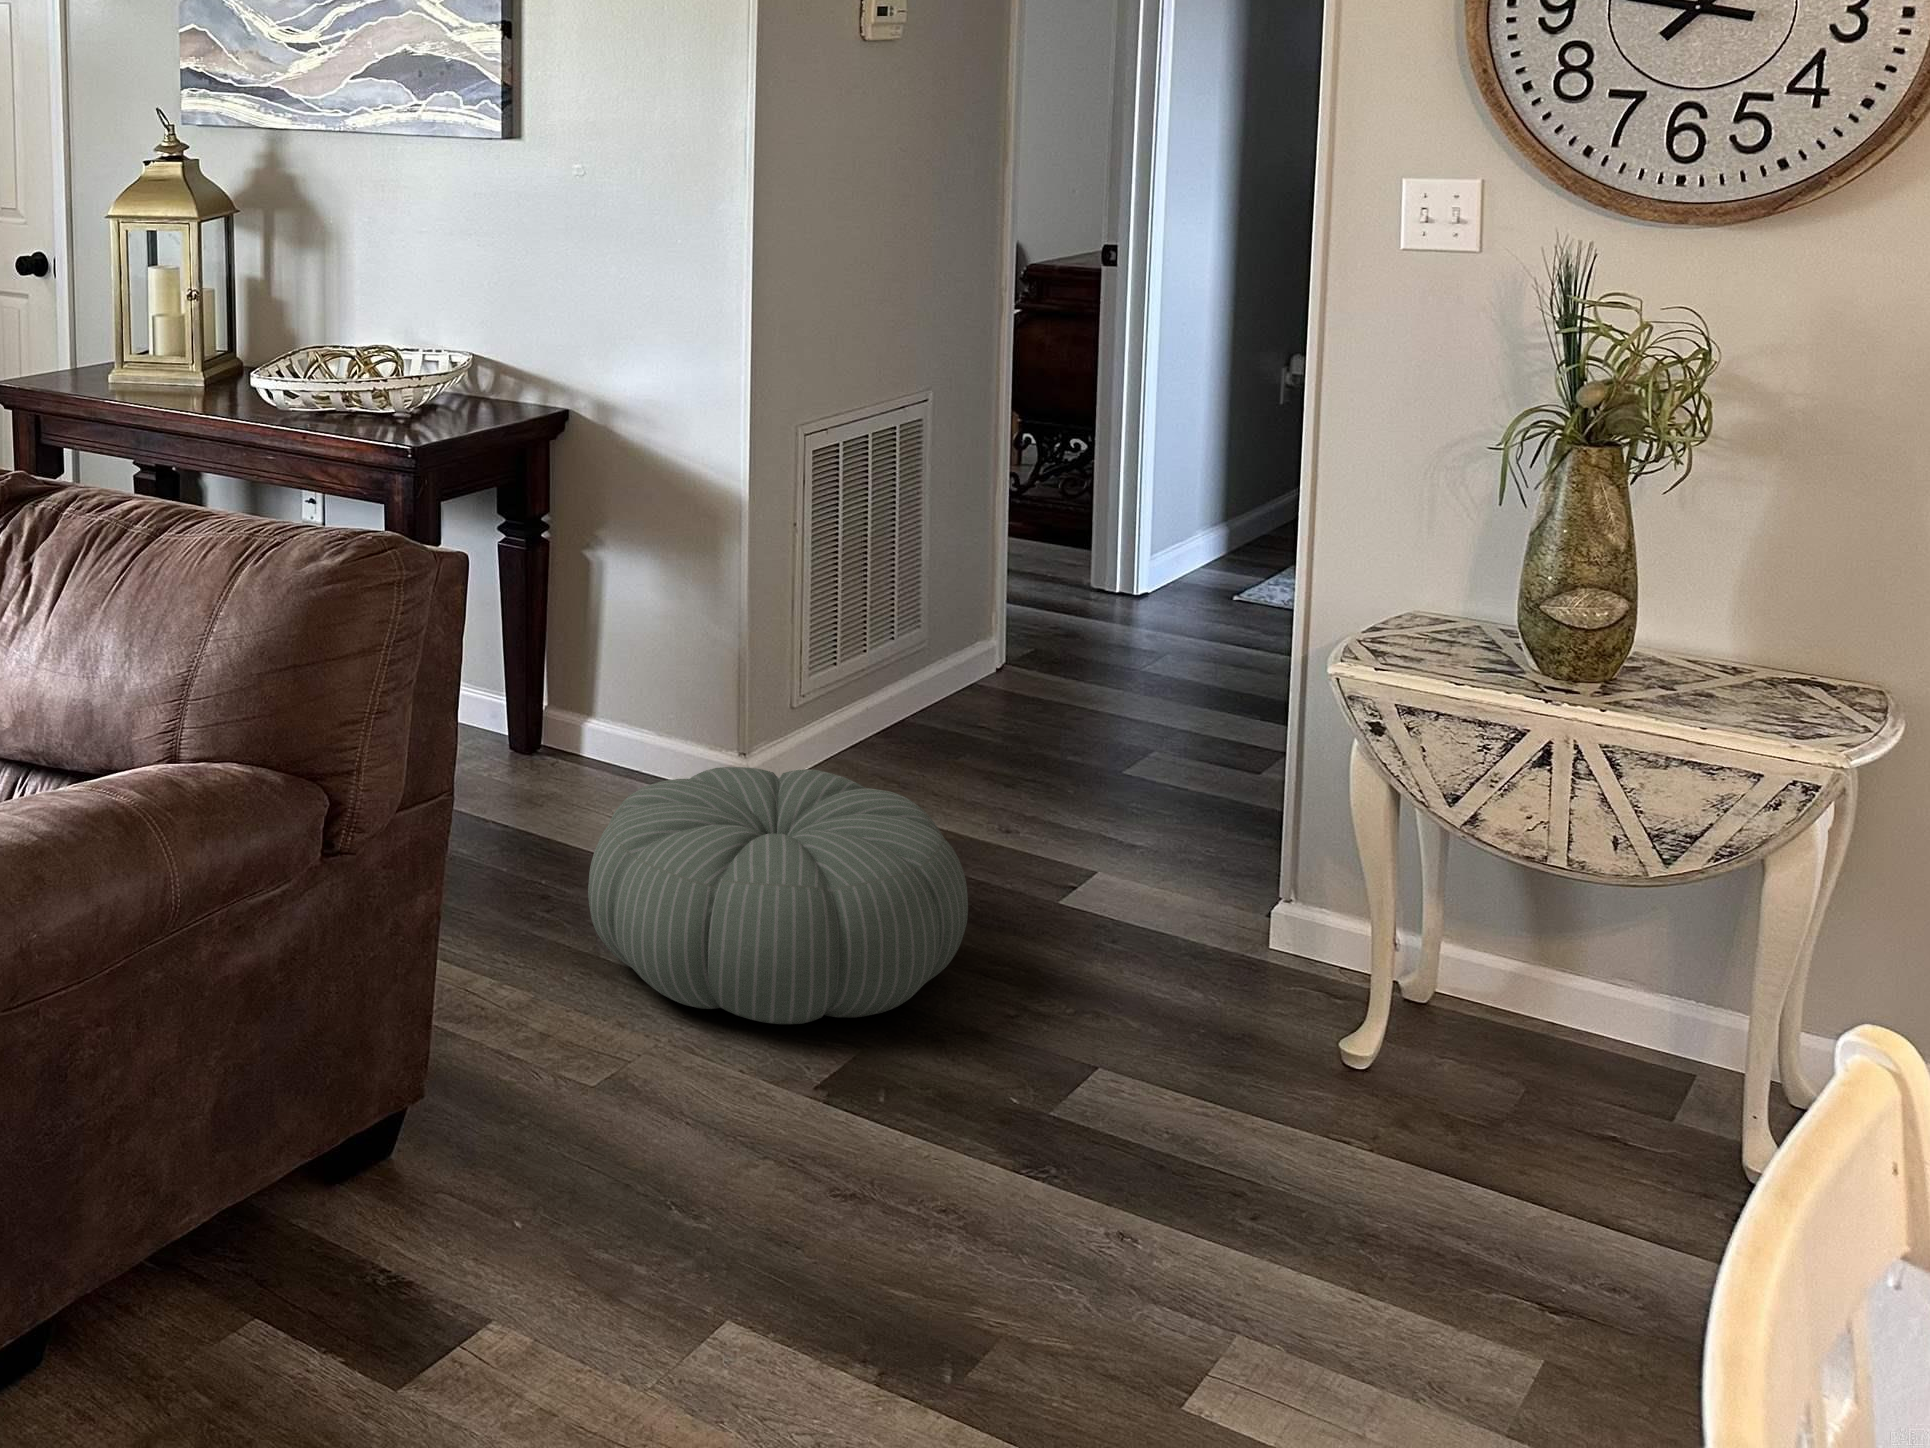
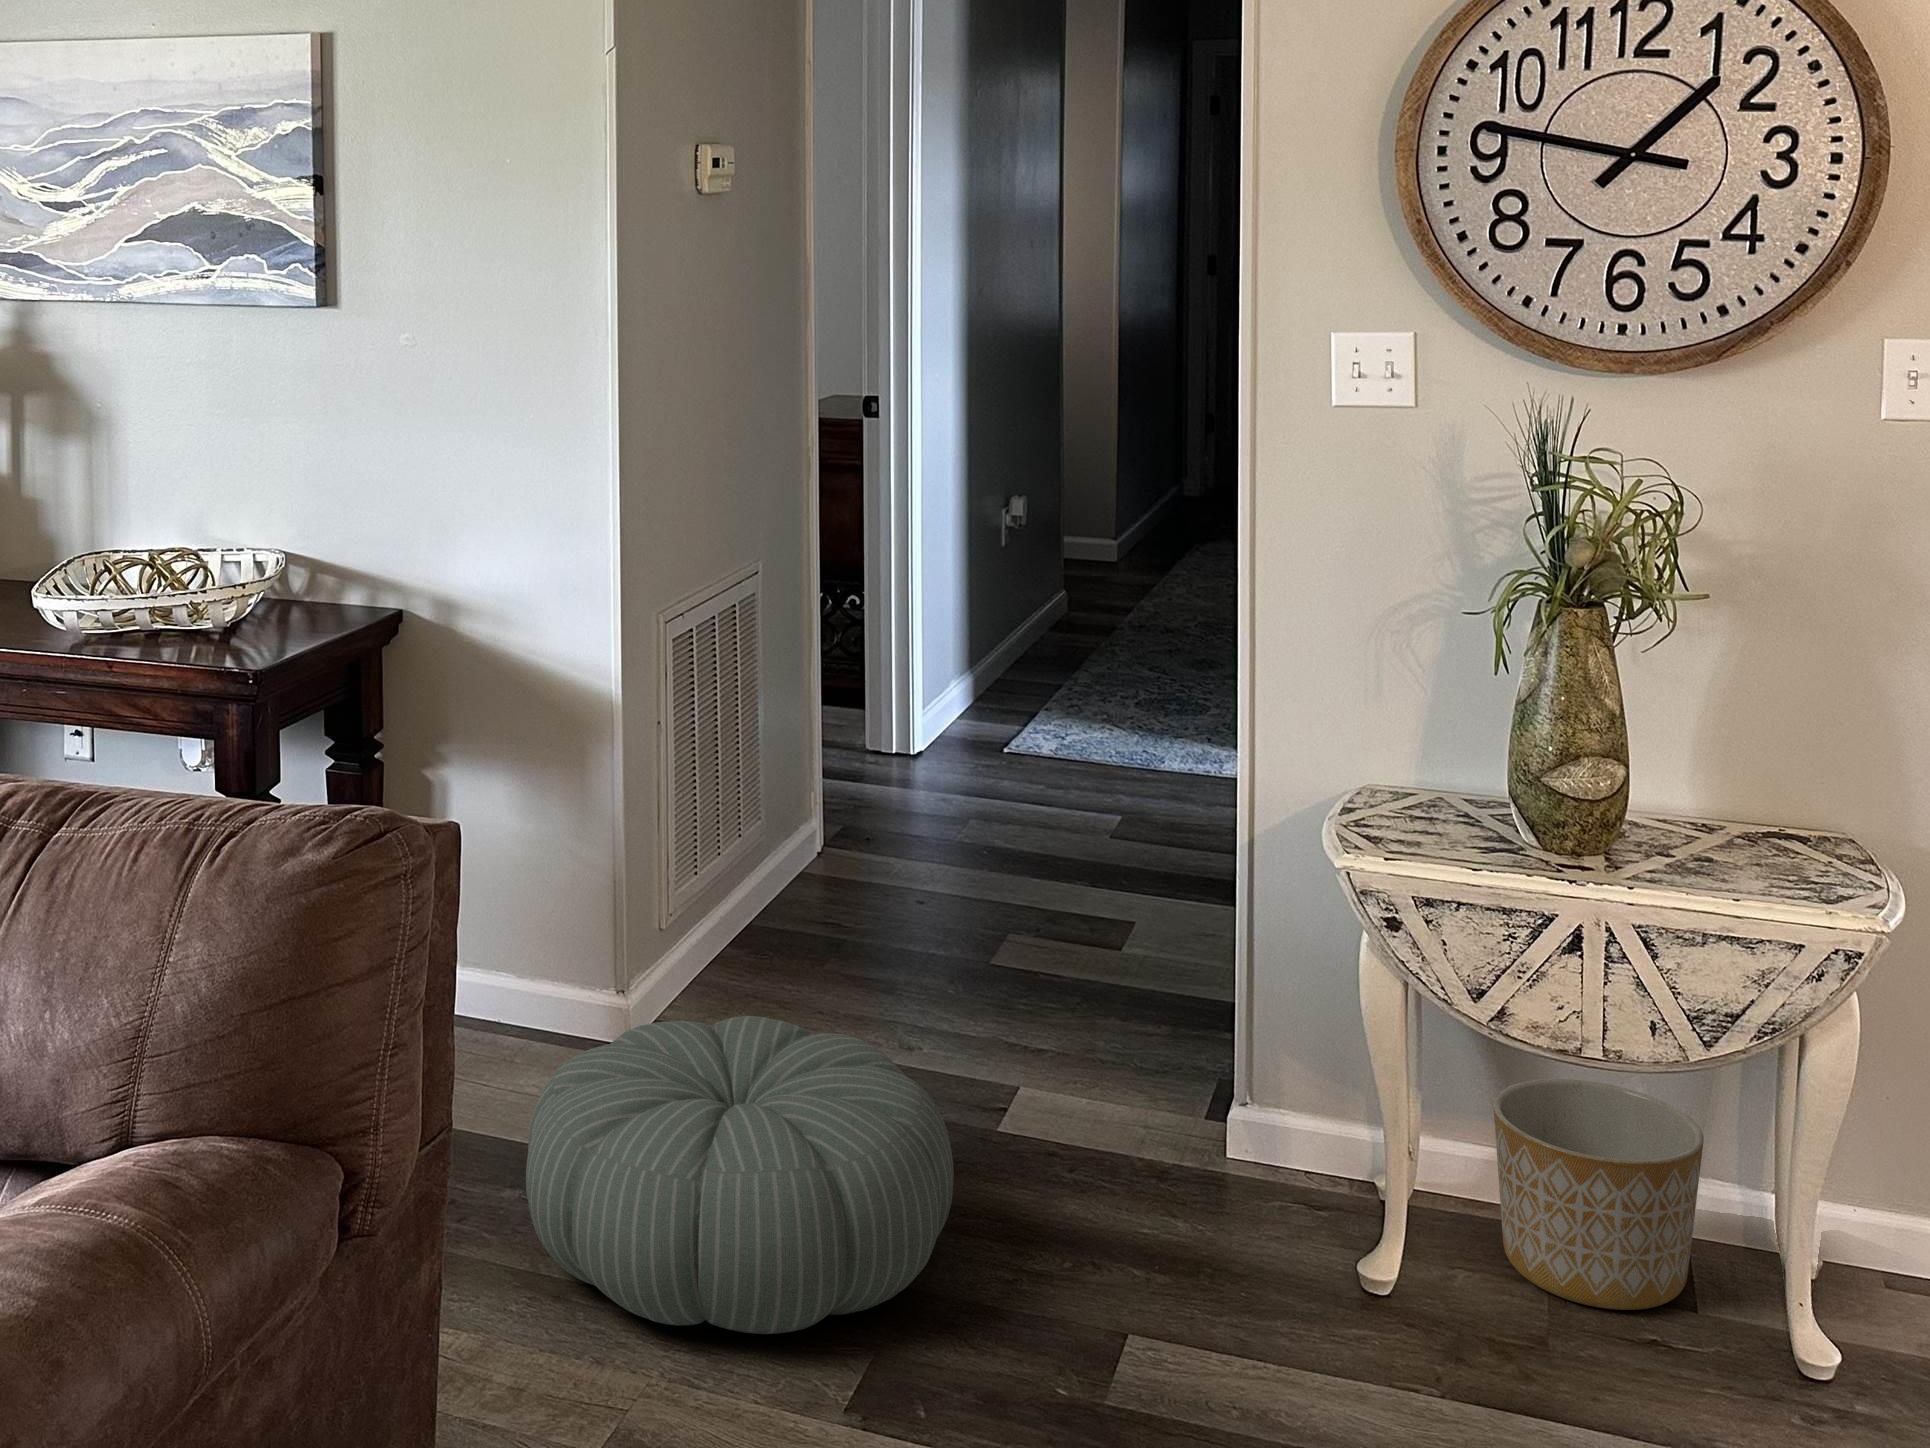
planter: none [1493,897,1698,1111] -> present [1493,1079,1704,1310]

